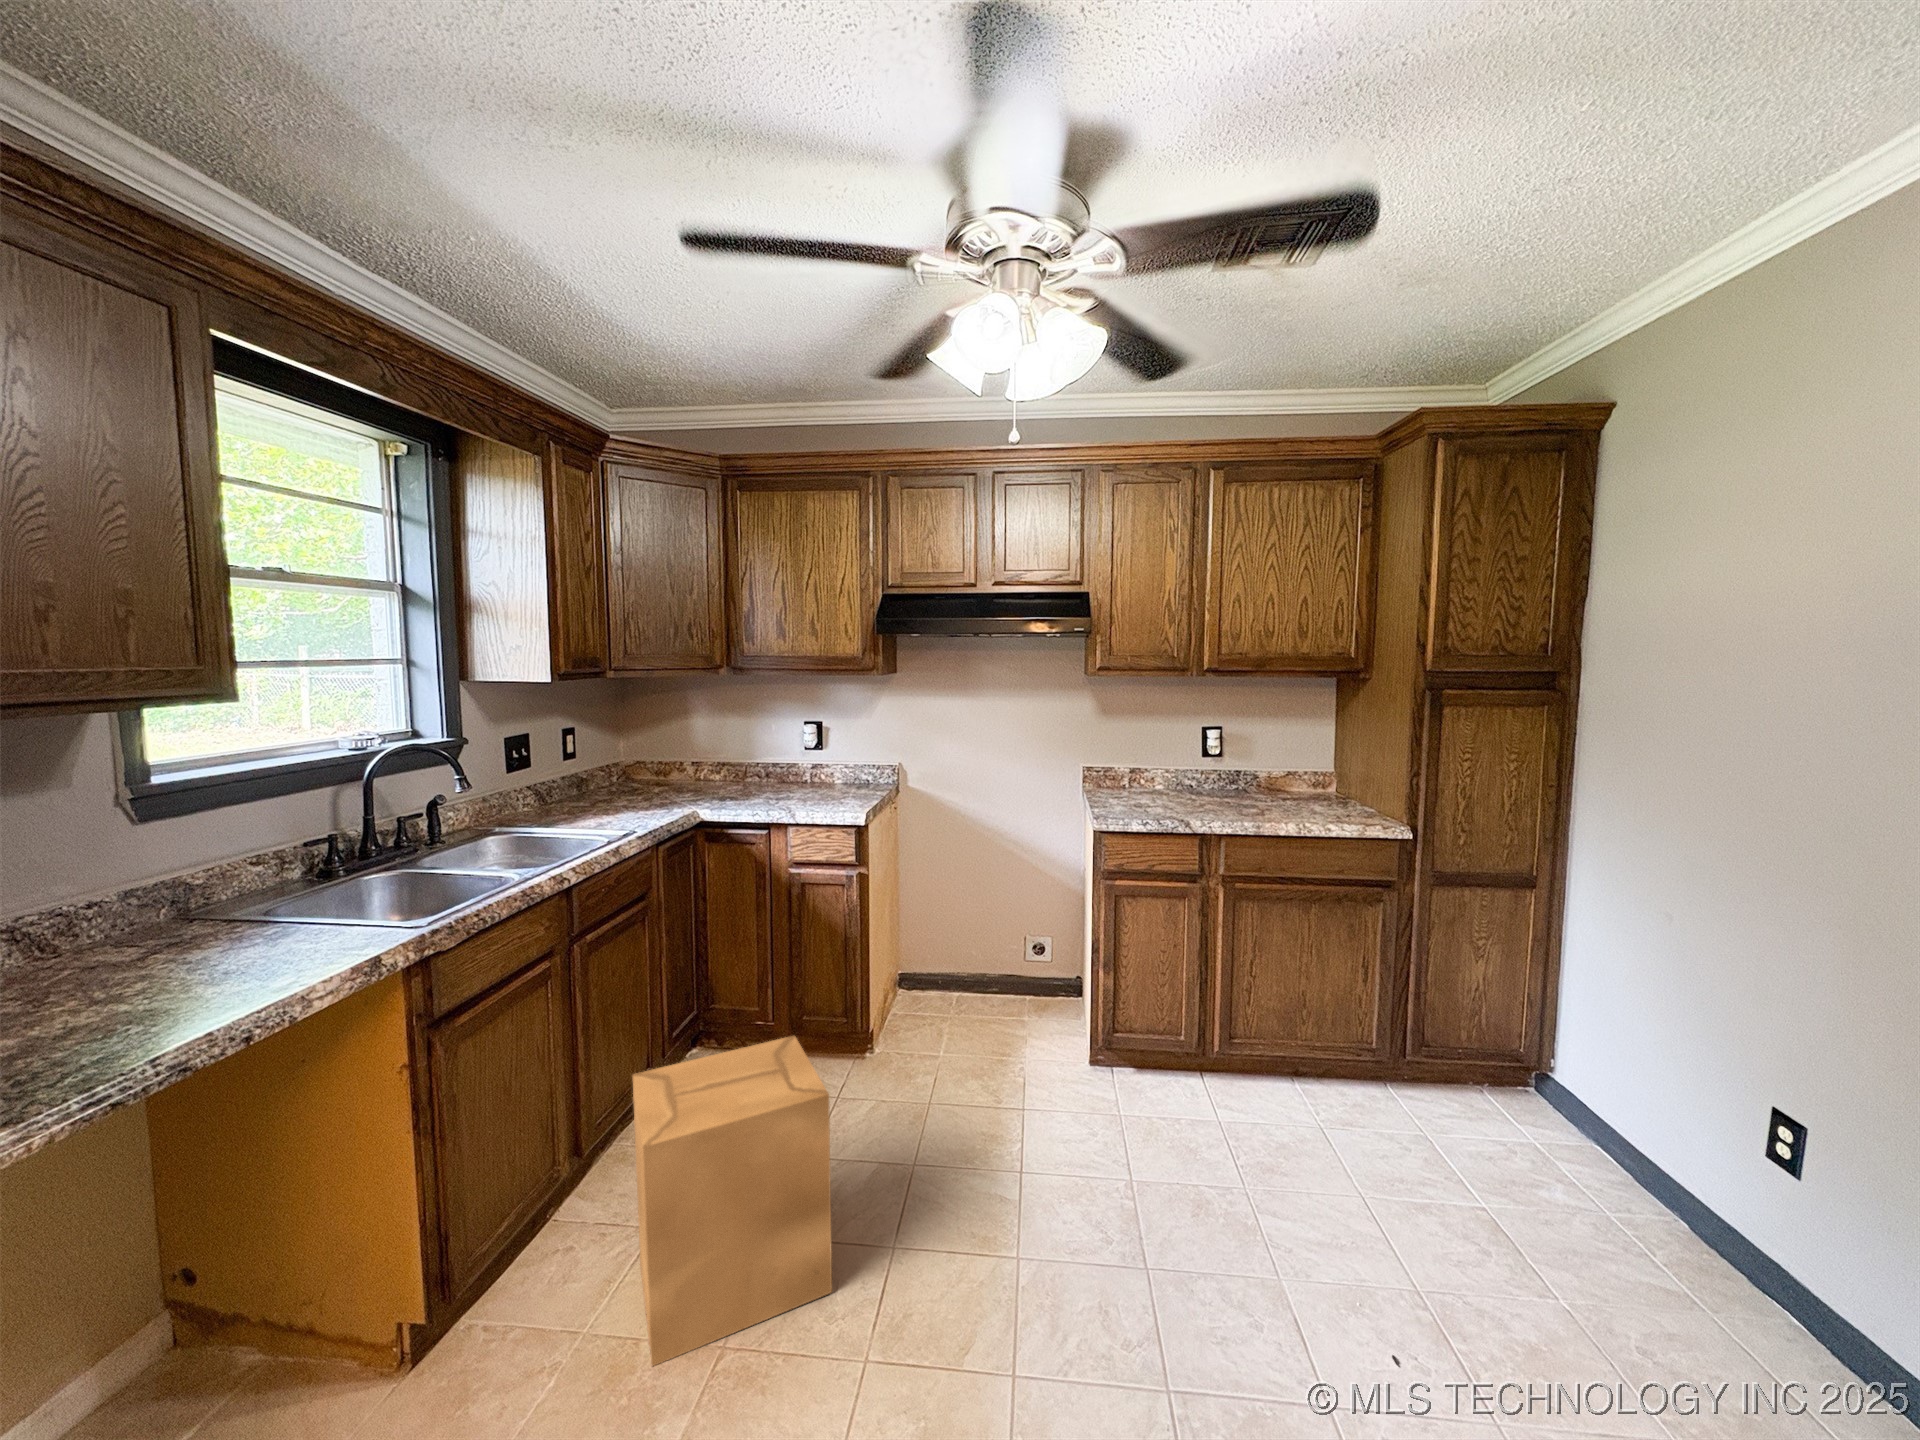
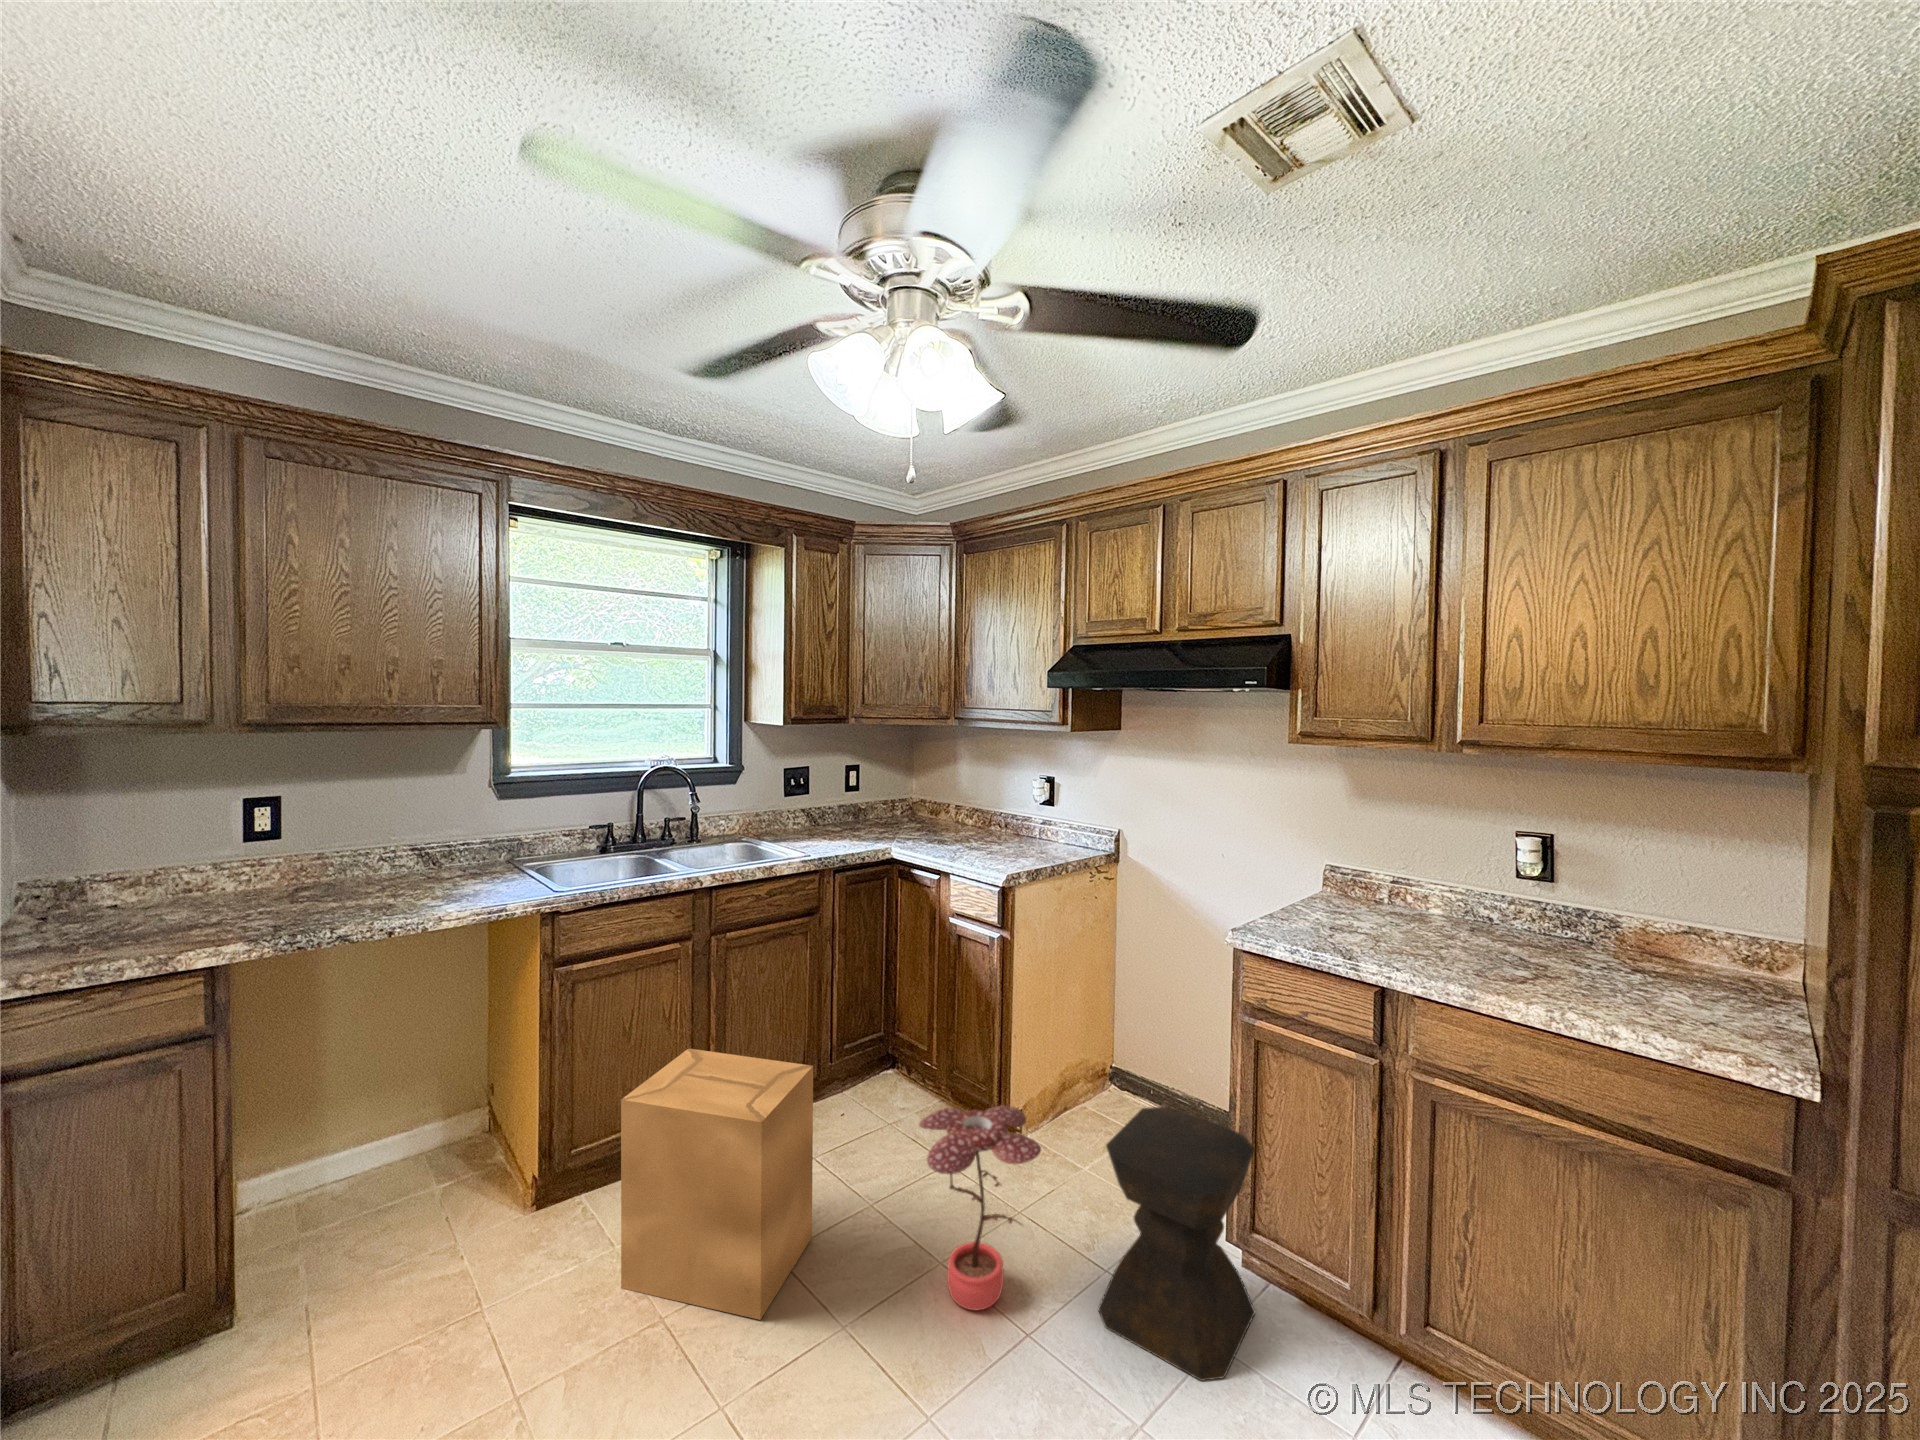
stool: none [1037,963,1149,1141] -> present [1098,1107,1255,1381]
potted plant: none [909,1006,1029,1183] -> present [919,1106,1041,1310]

